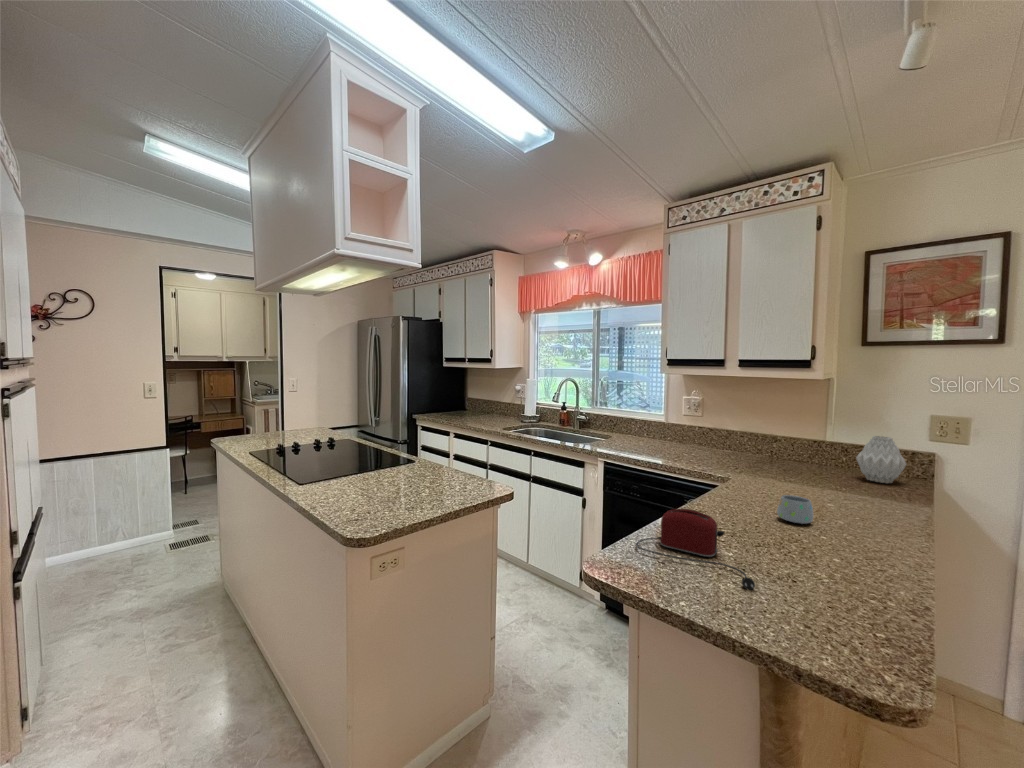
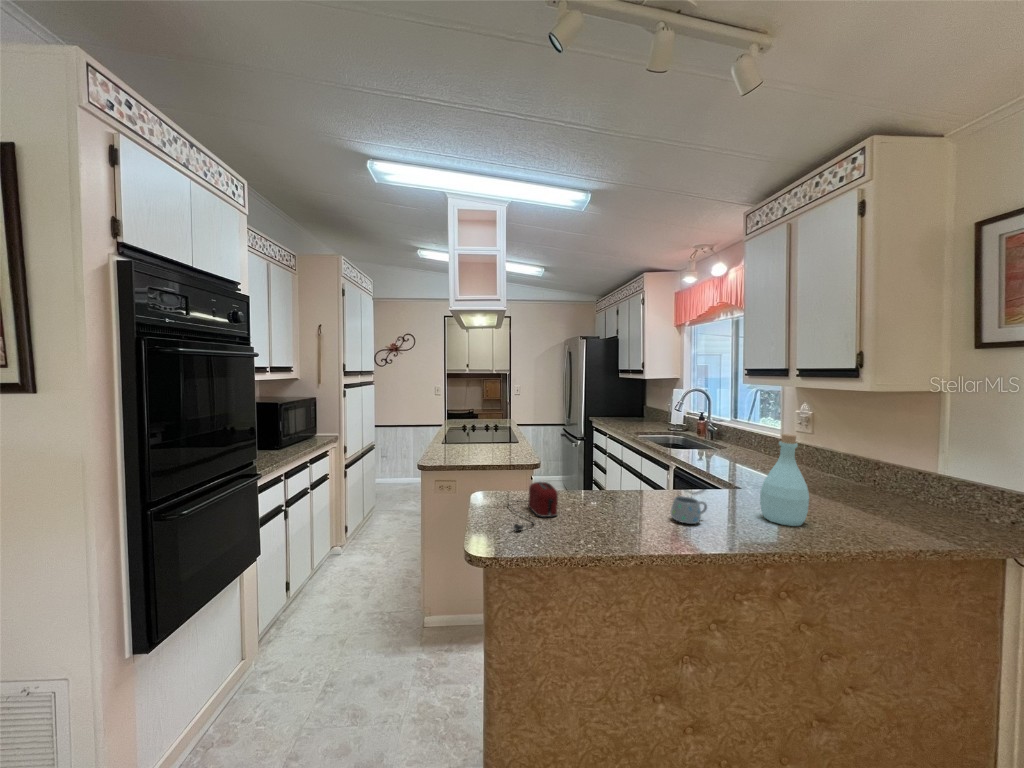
bottle: none [804,421,851,505] -> present [760,434,809,526]
vase: present [856,436,906,483] -> none [917,466,991,531]

